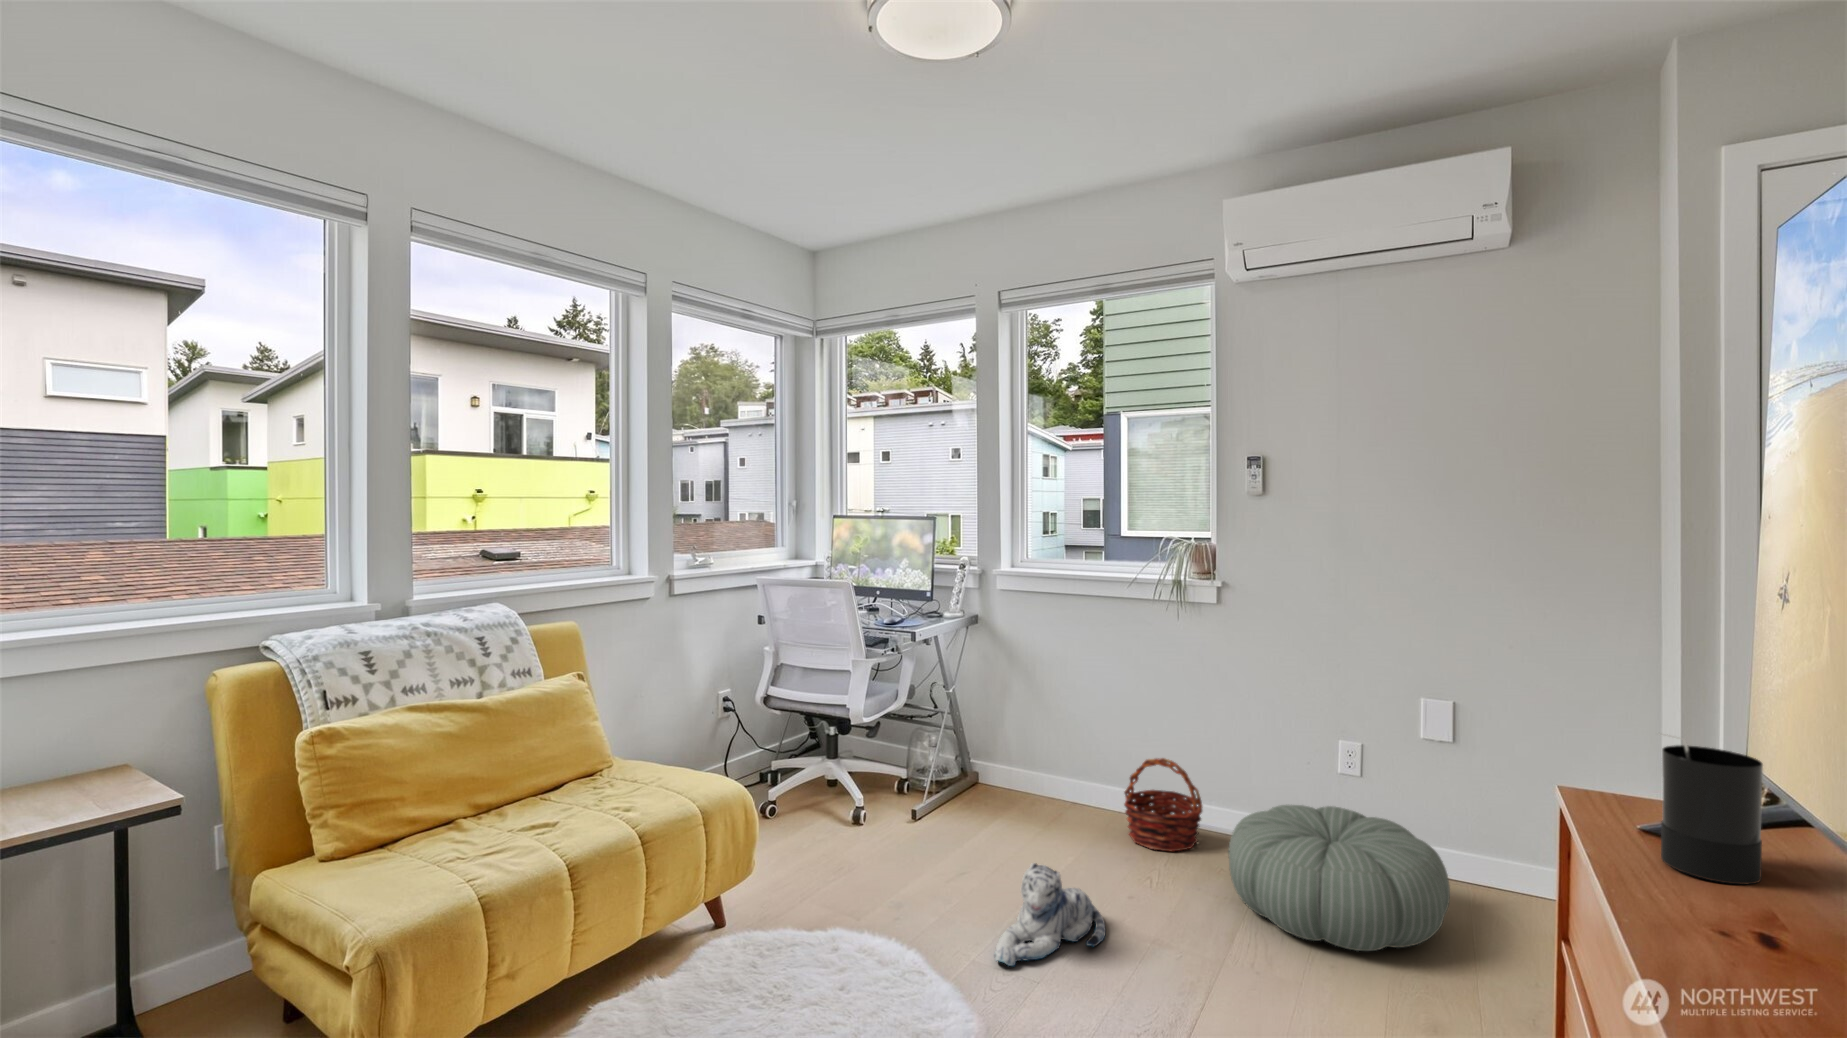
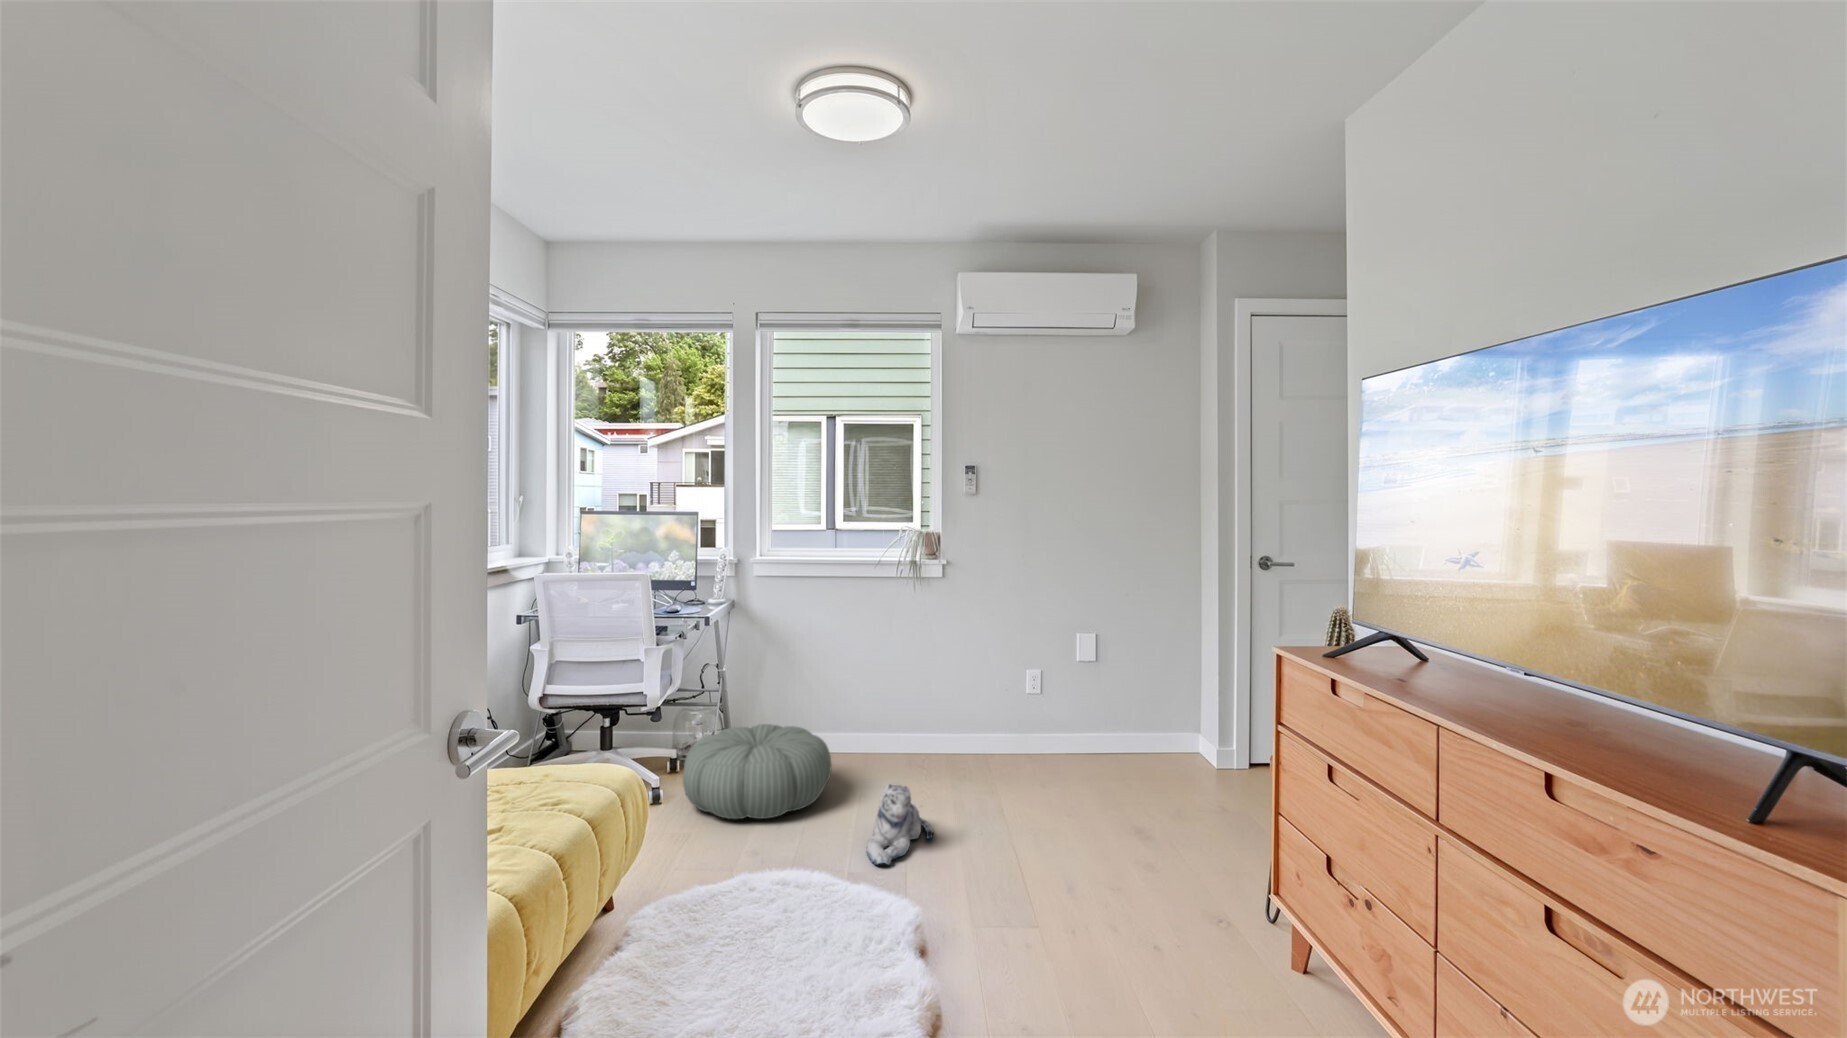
candle: present [1661,738,1763,884] -> none [1344,611,1389,674]
basket: present [1124,758,1203,851] -> none [881,700,944,772]
pouf: present [1229,805,1450,951] -> present [683,724,832,819]

